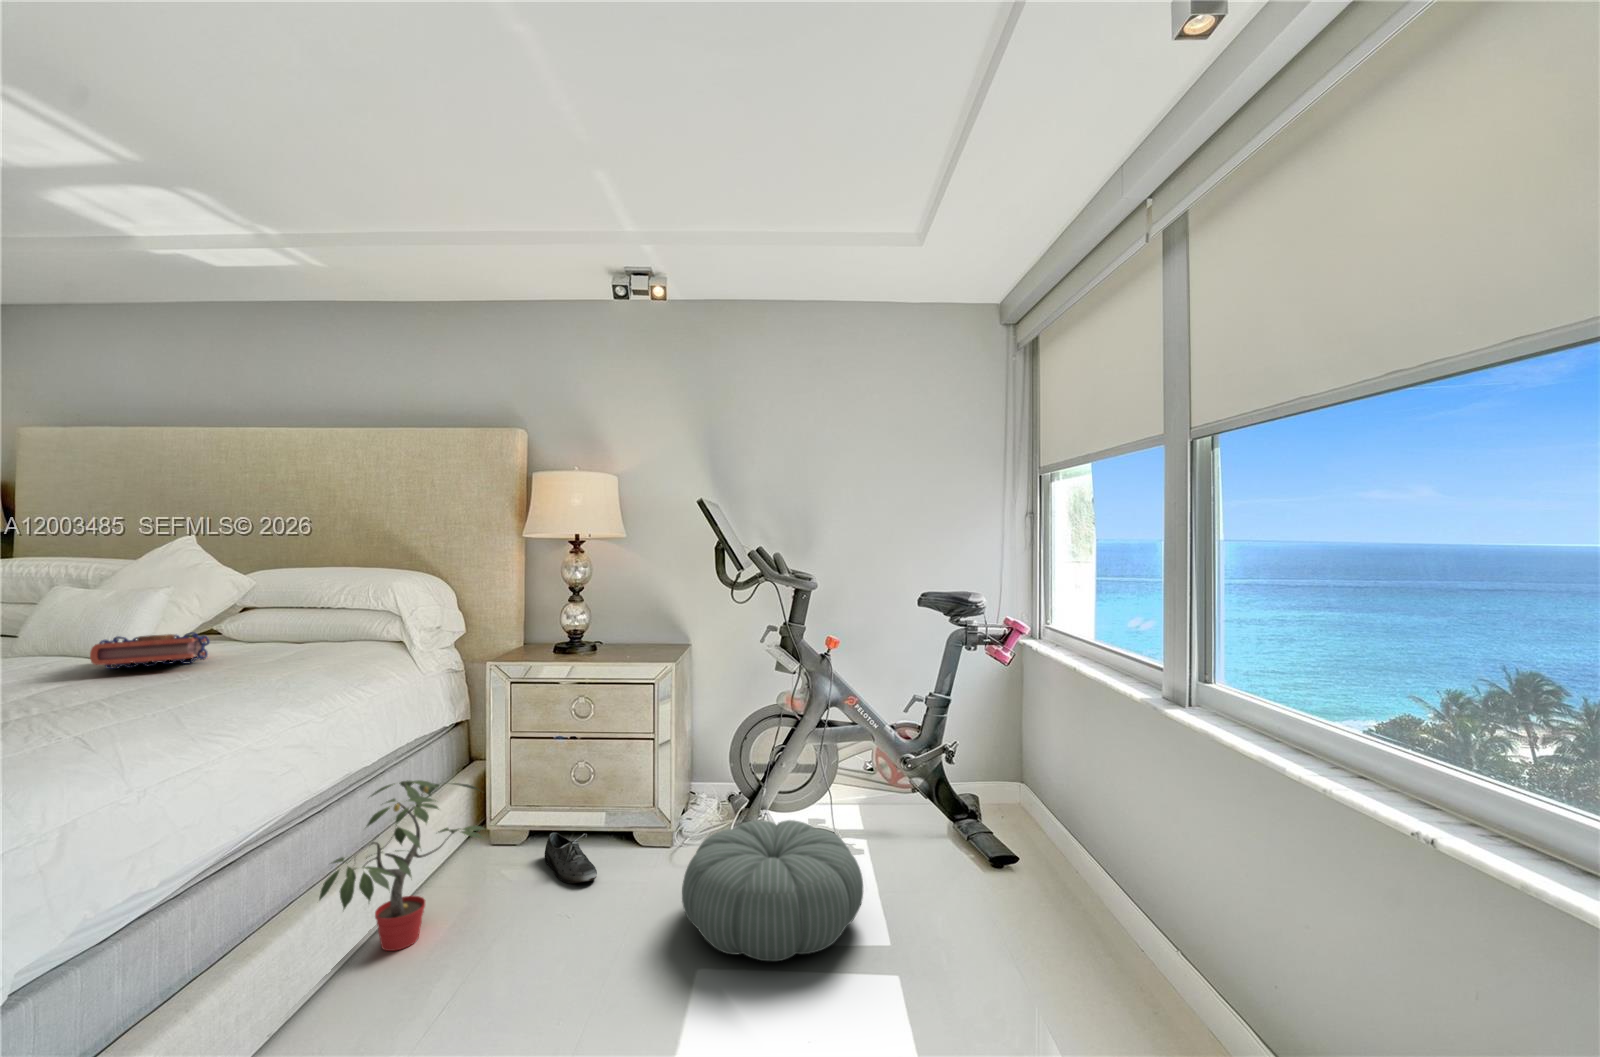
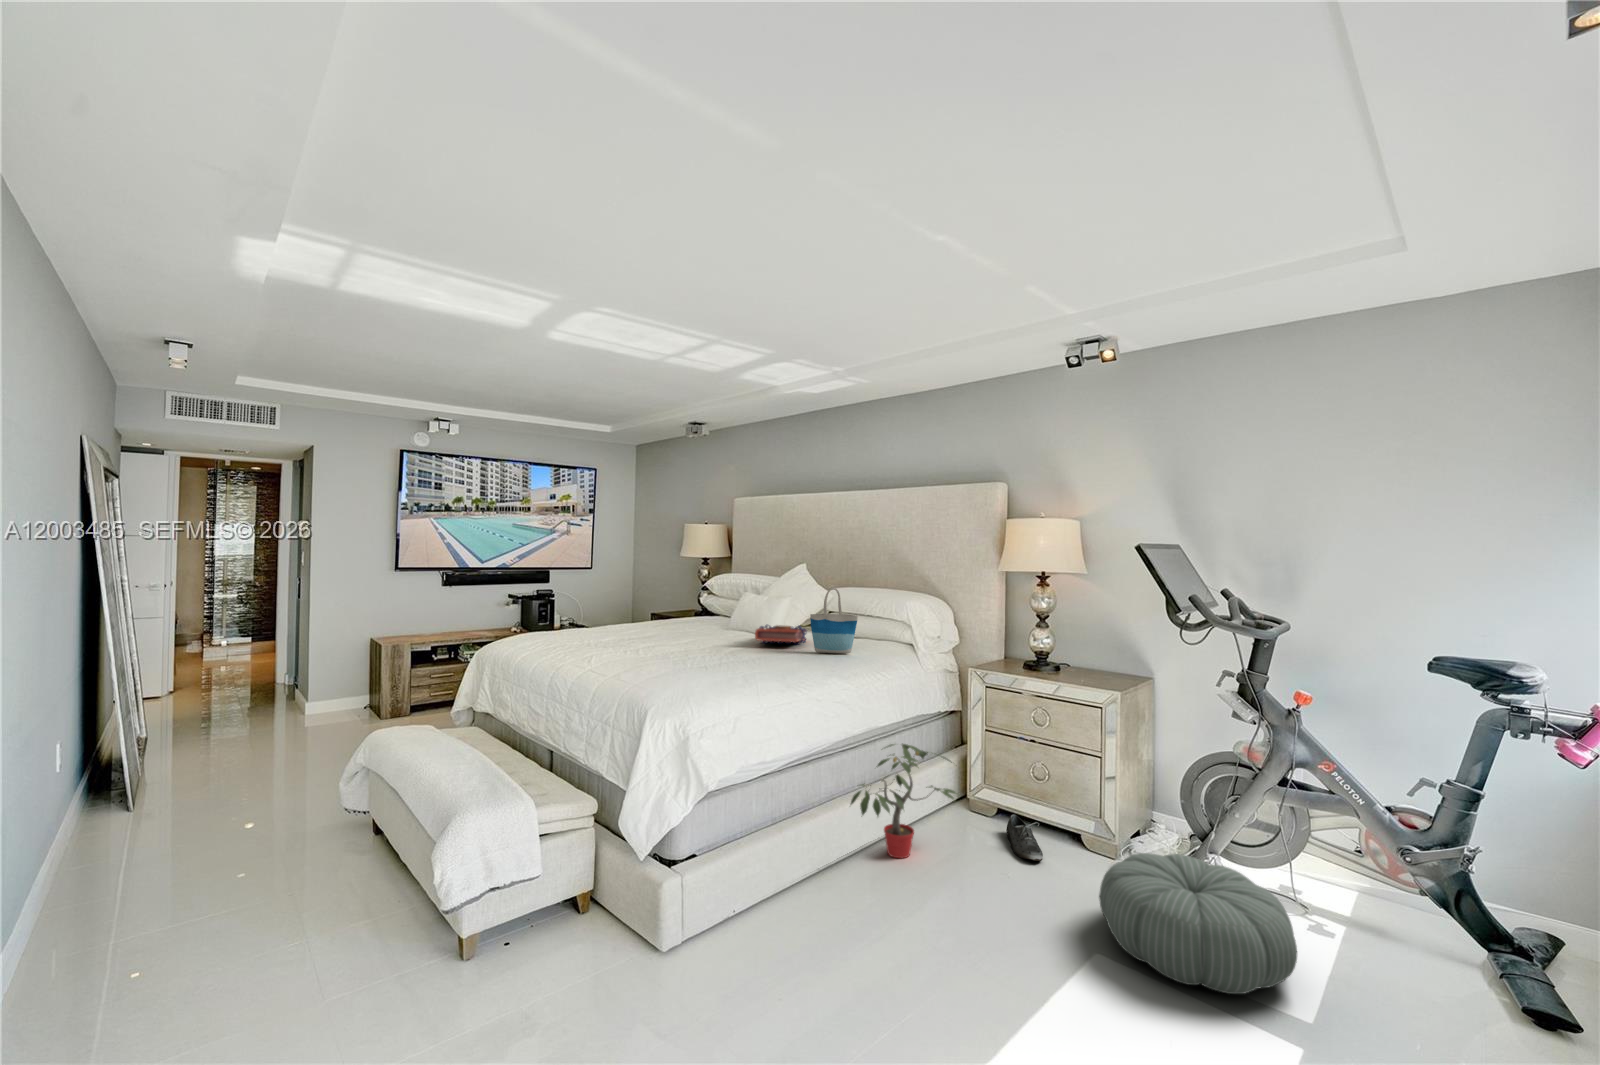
tote bag: none [222,565,317,670] -> present [810,588,858,654]

